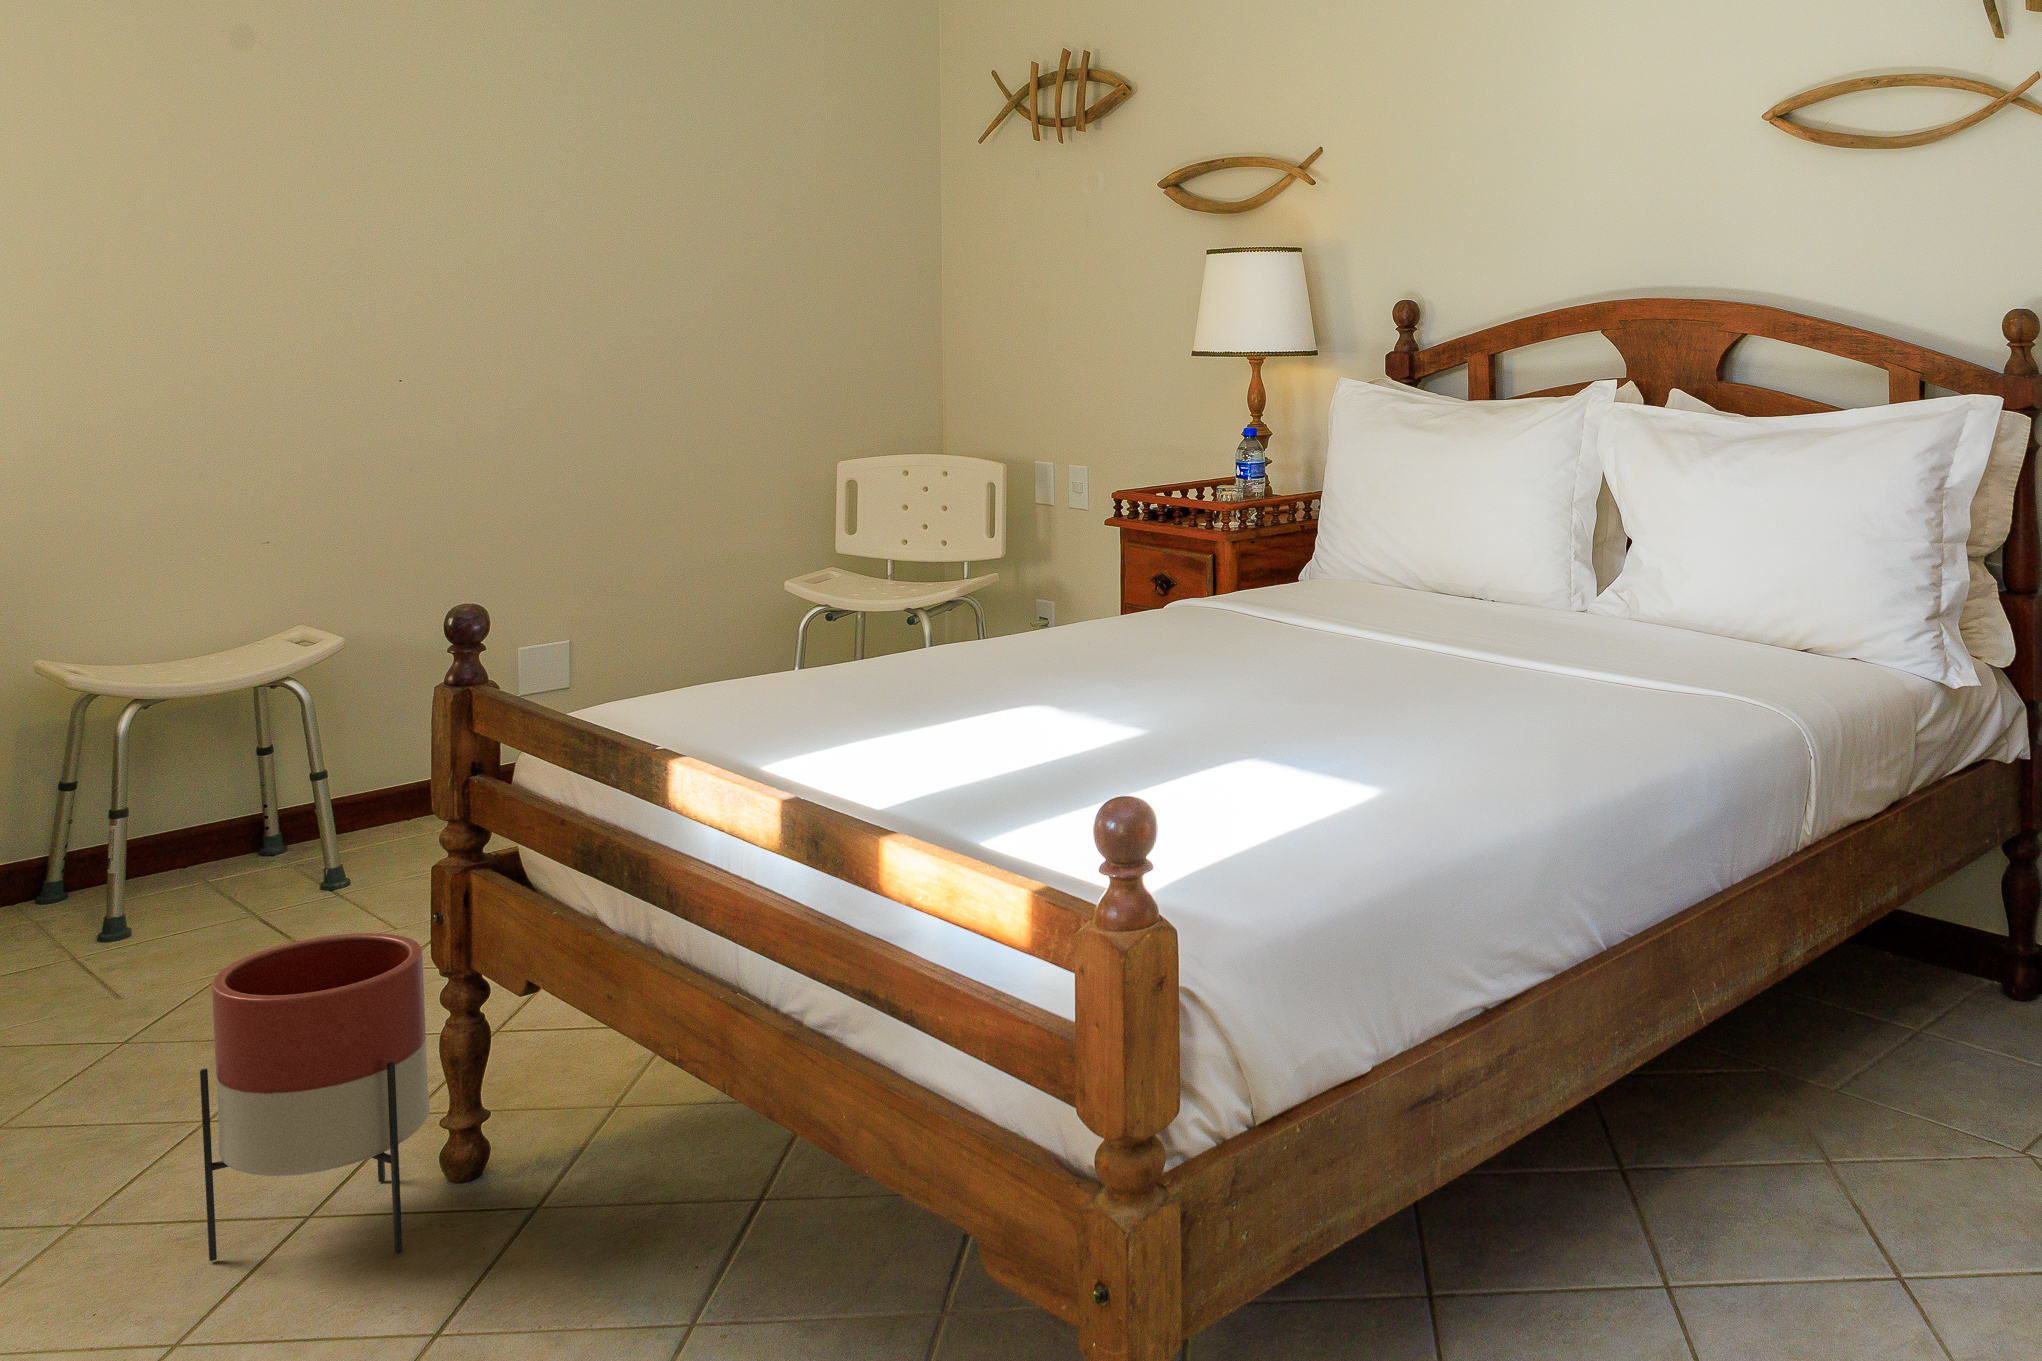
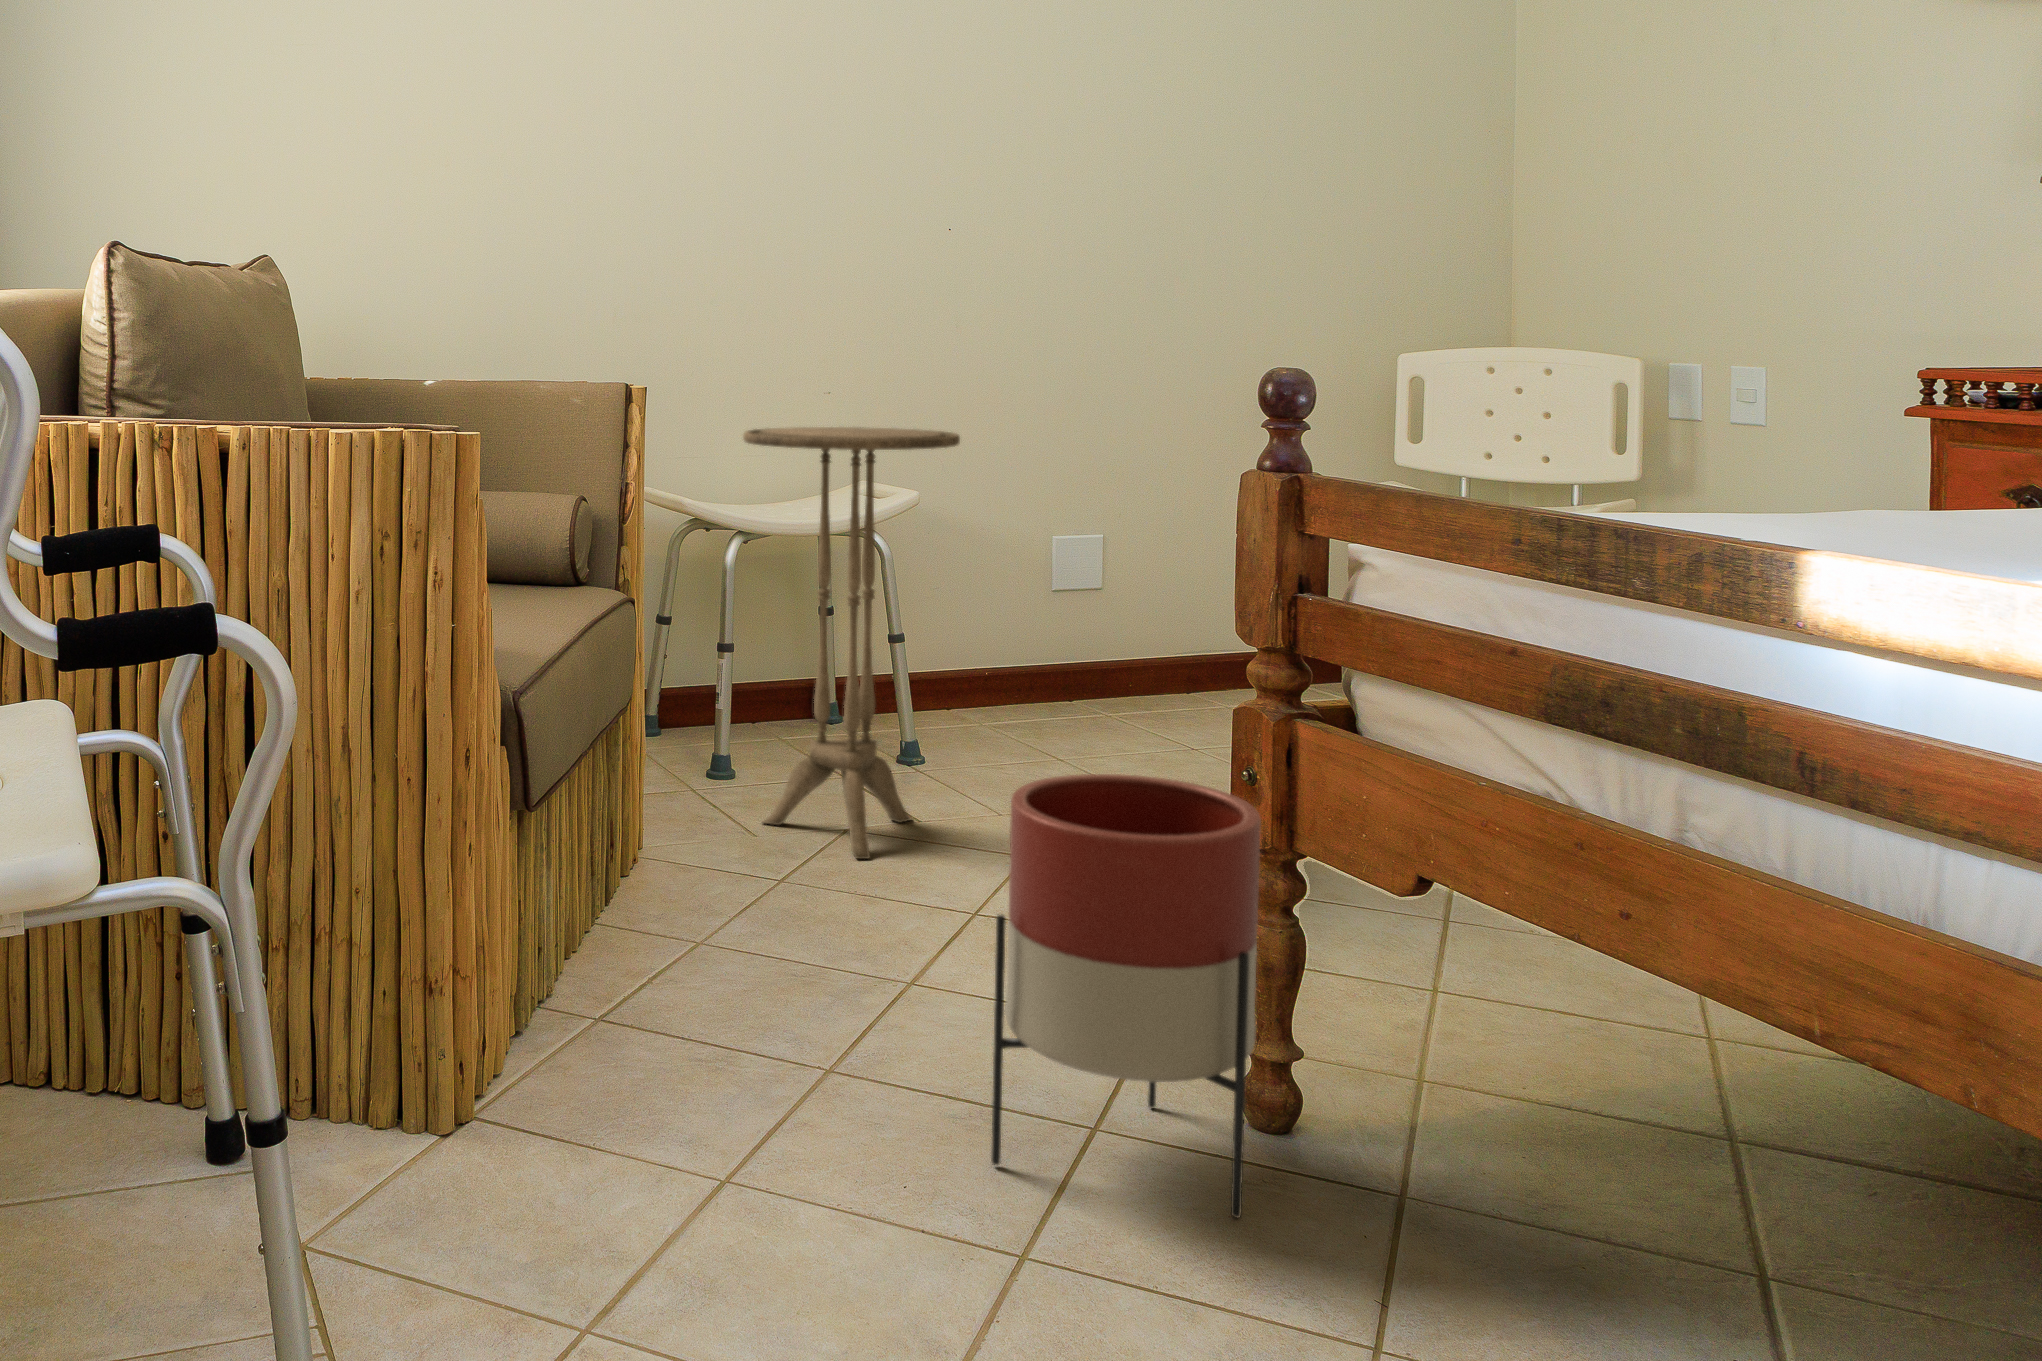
side table: none [91,602,325,1004] -> present [743,427,960,859]

